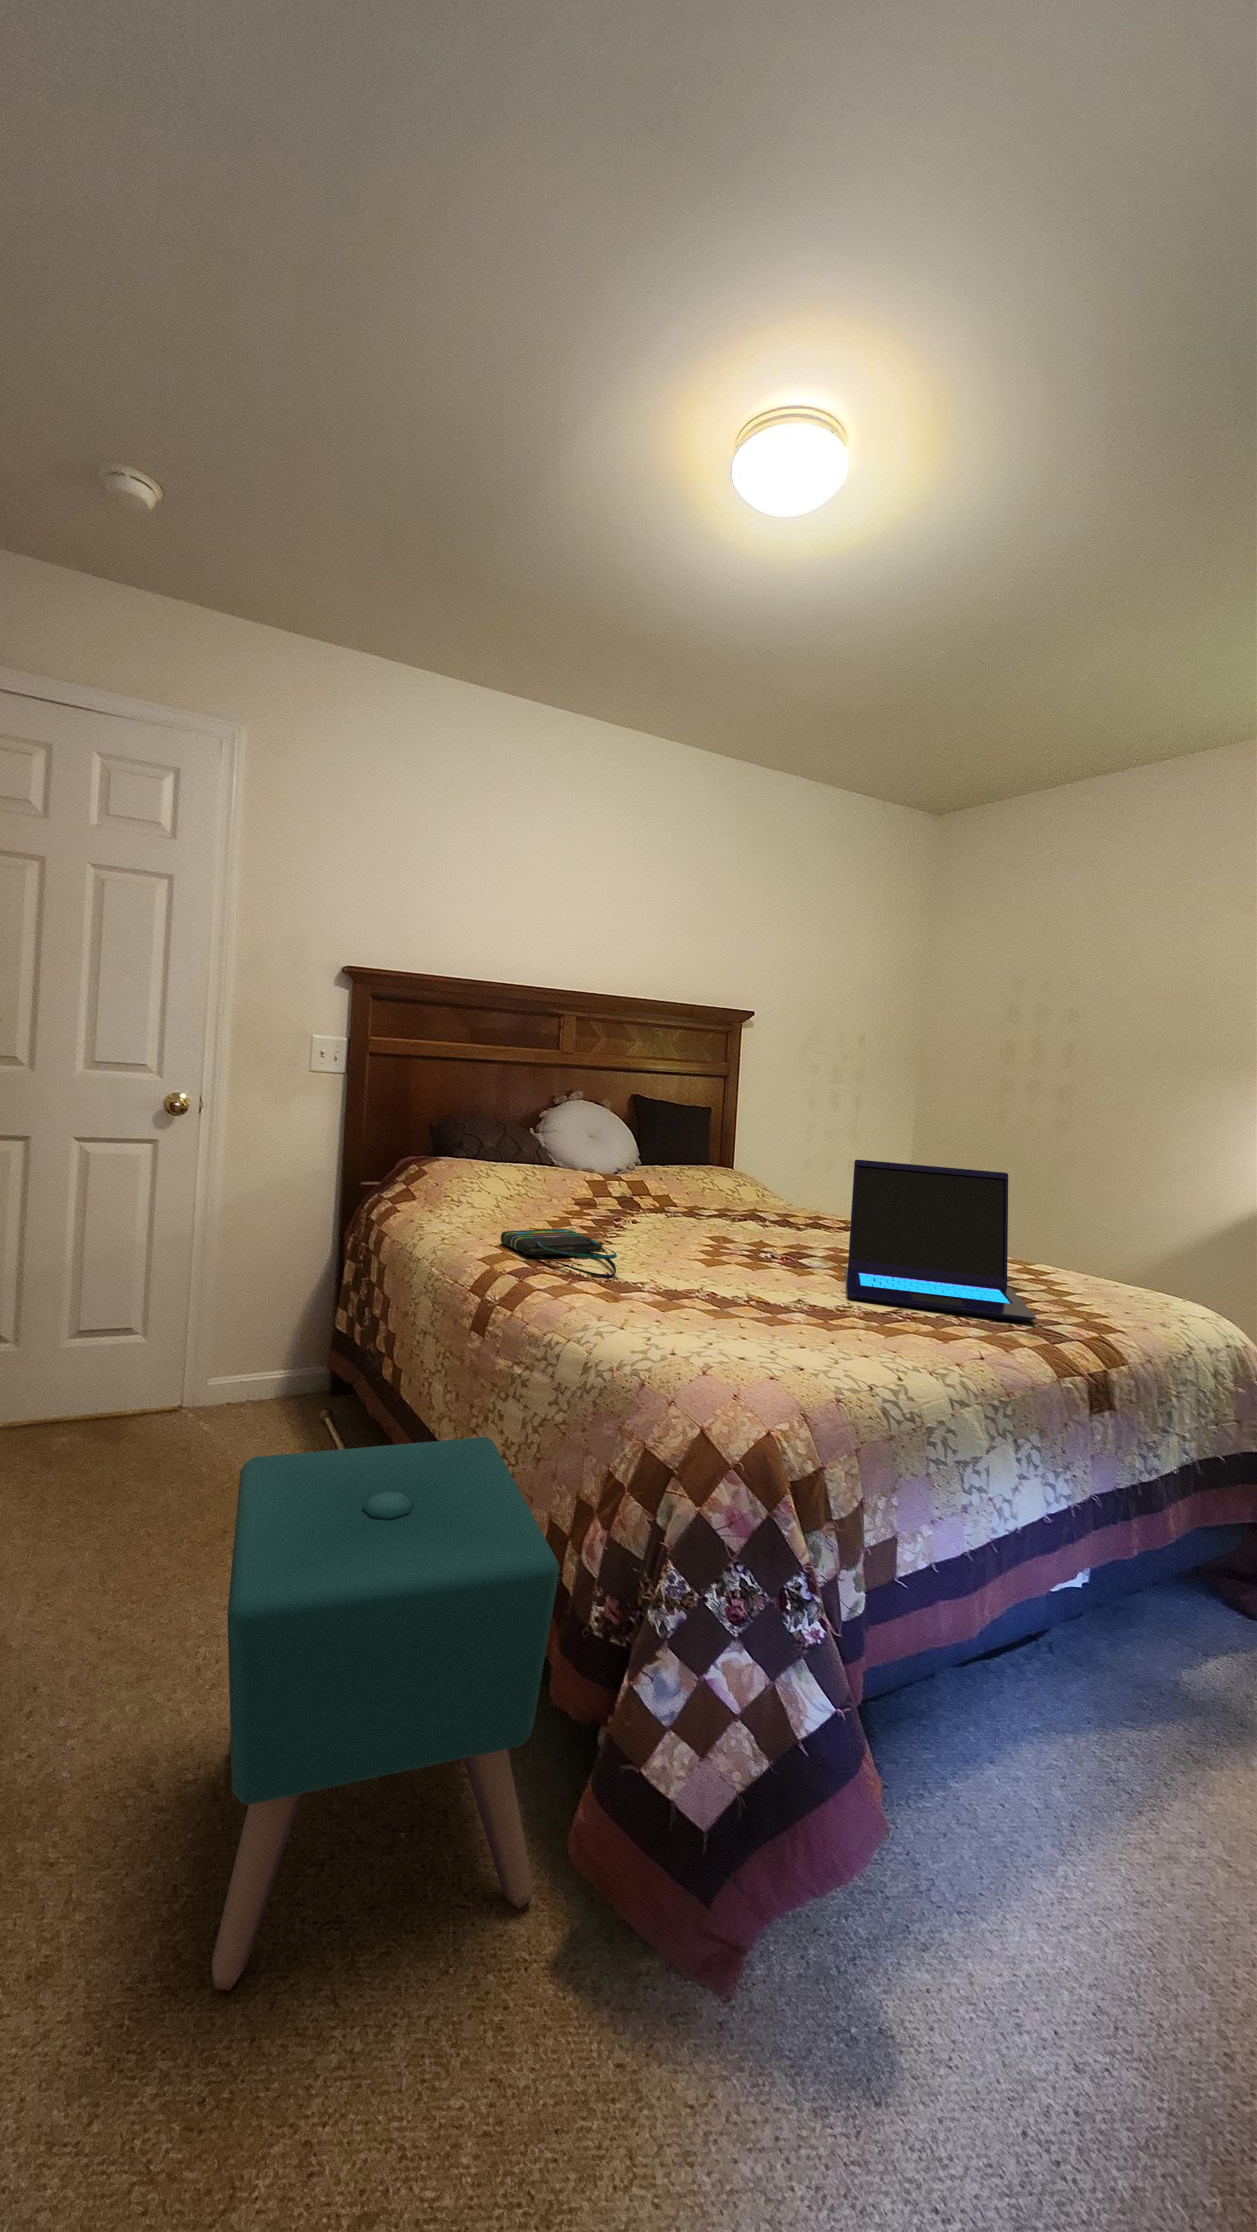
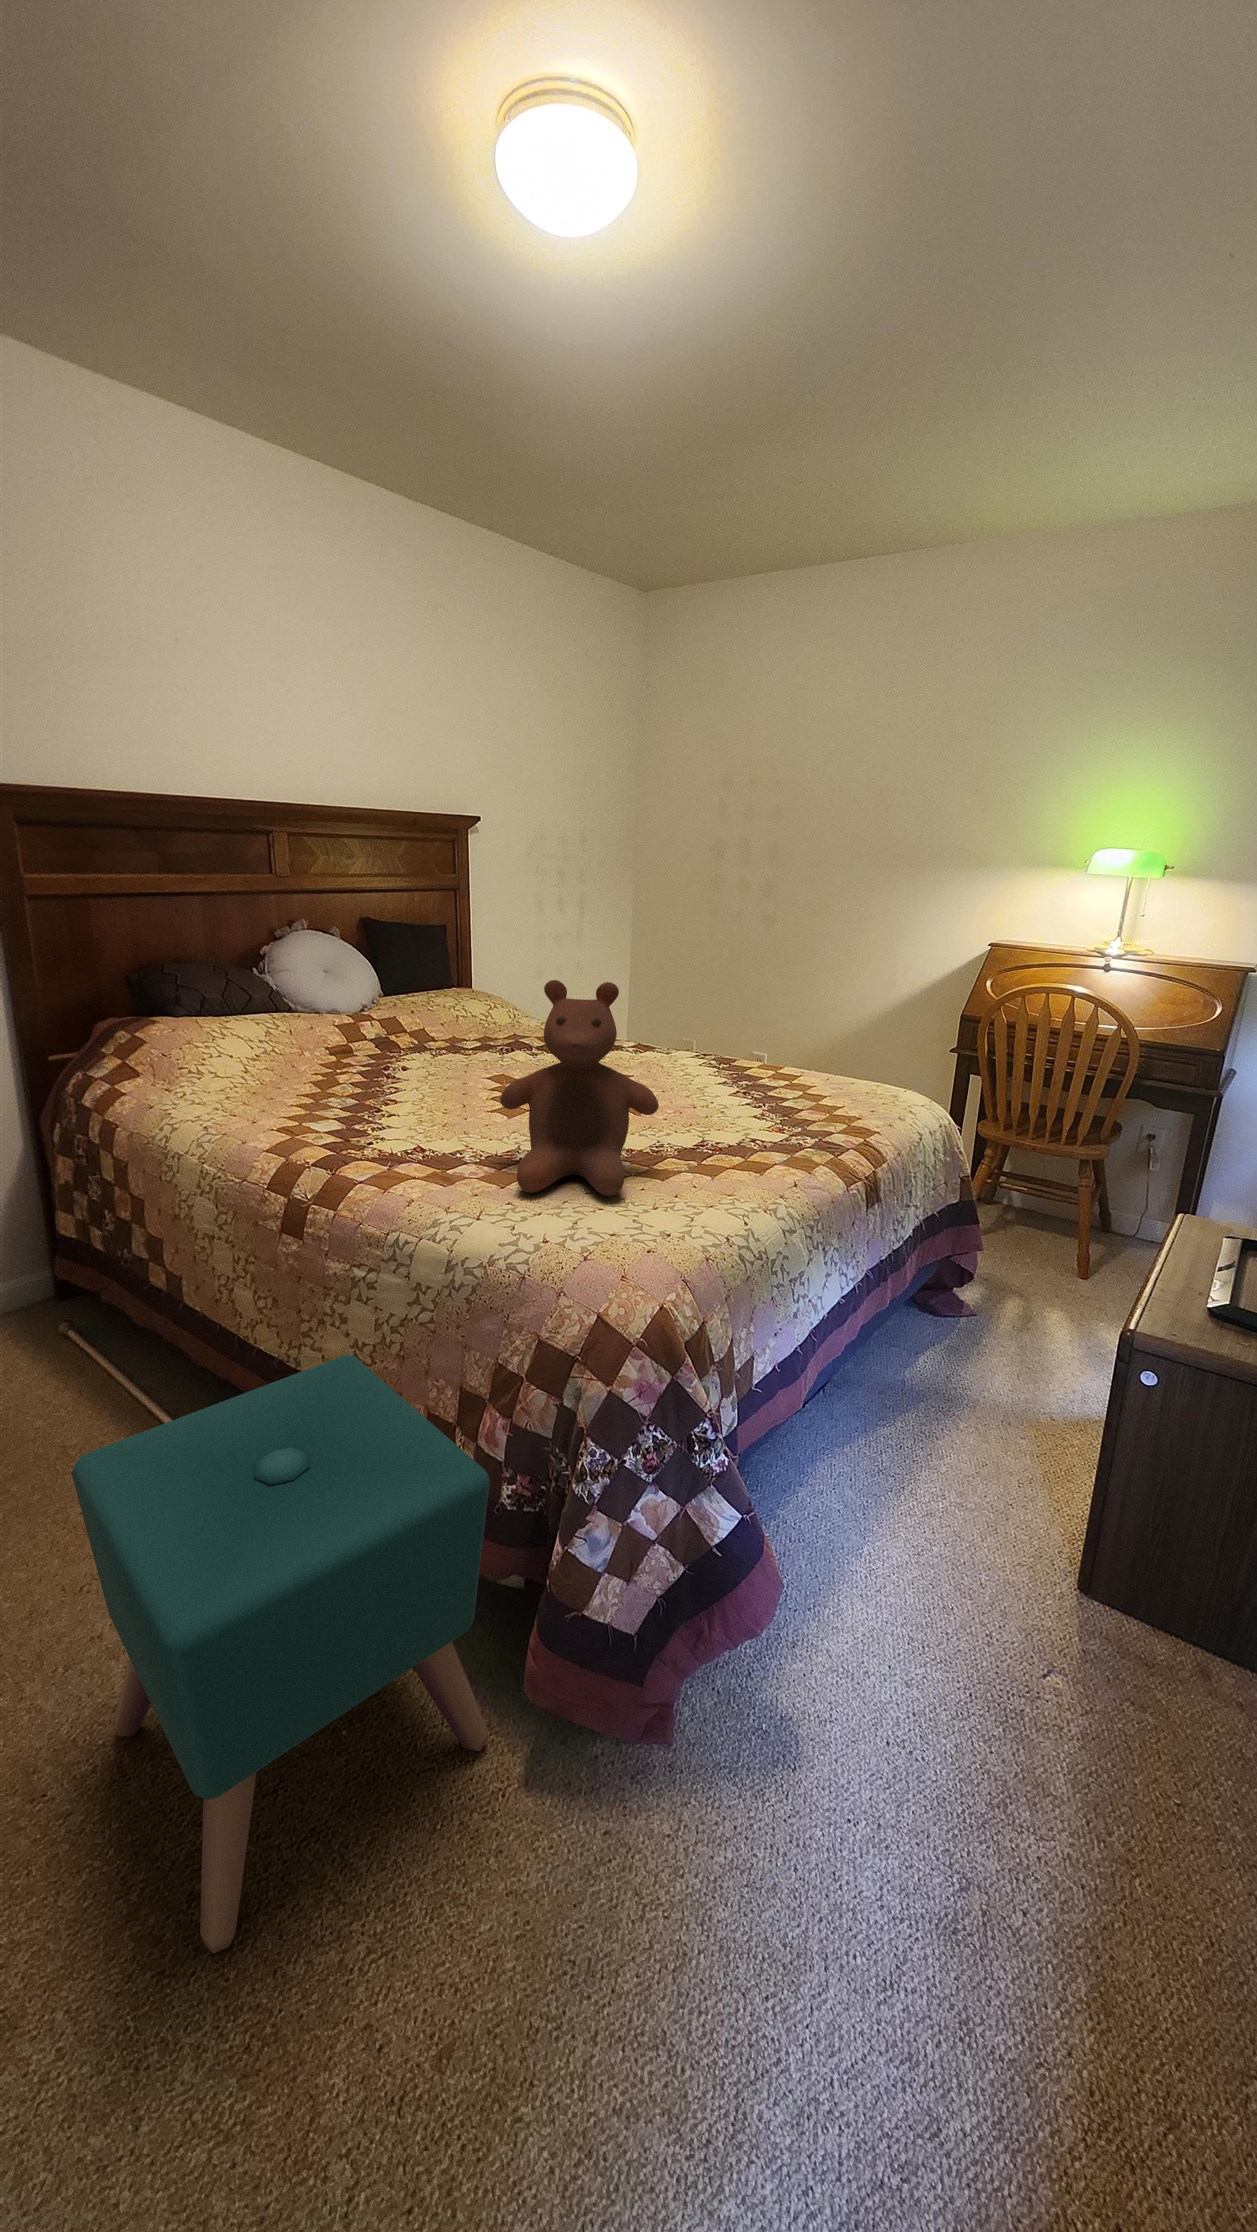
stuffed bear: none [672,1119,830,1334] -> present [500,980,659,1196]
laptop: present [845,1160,1036,1321] -> none [640,990,817,1134]
tote bag: present [501,1229,617,1279] -> none [279,1097,432,1155]

